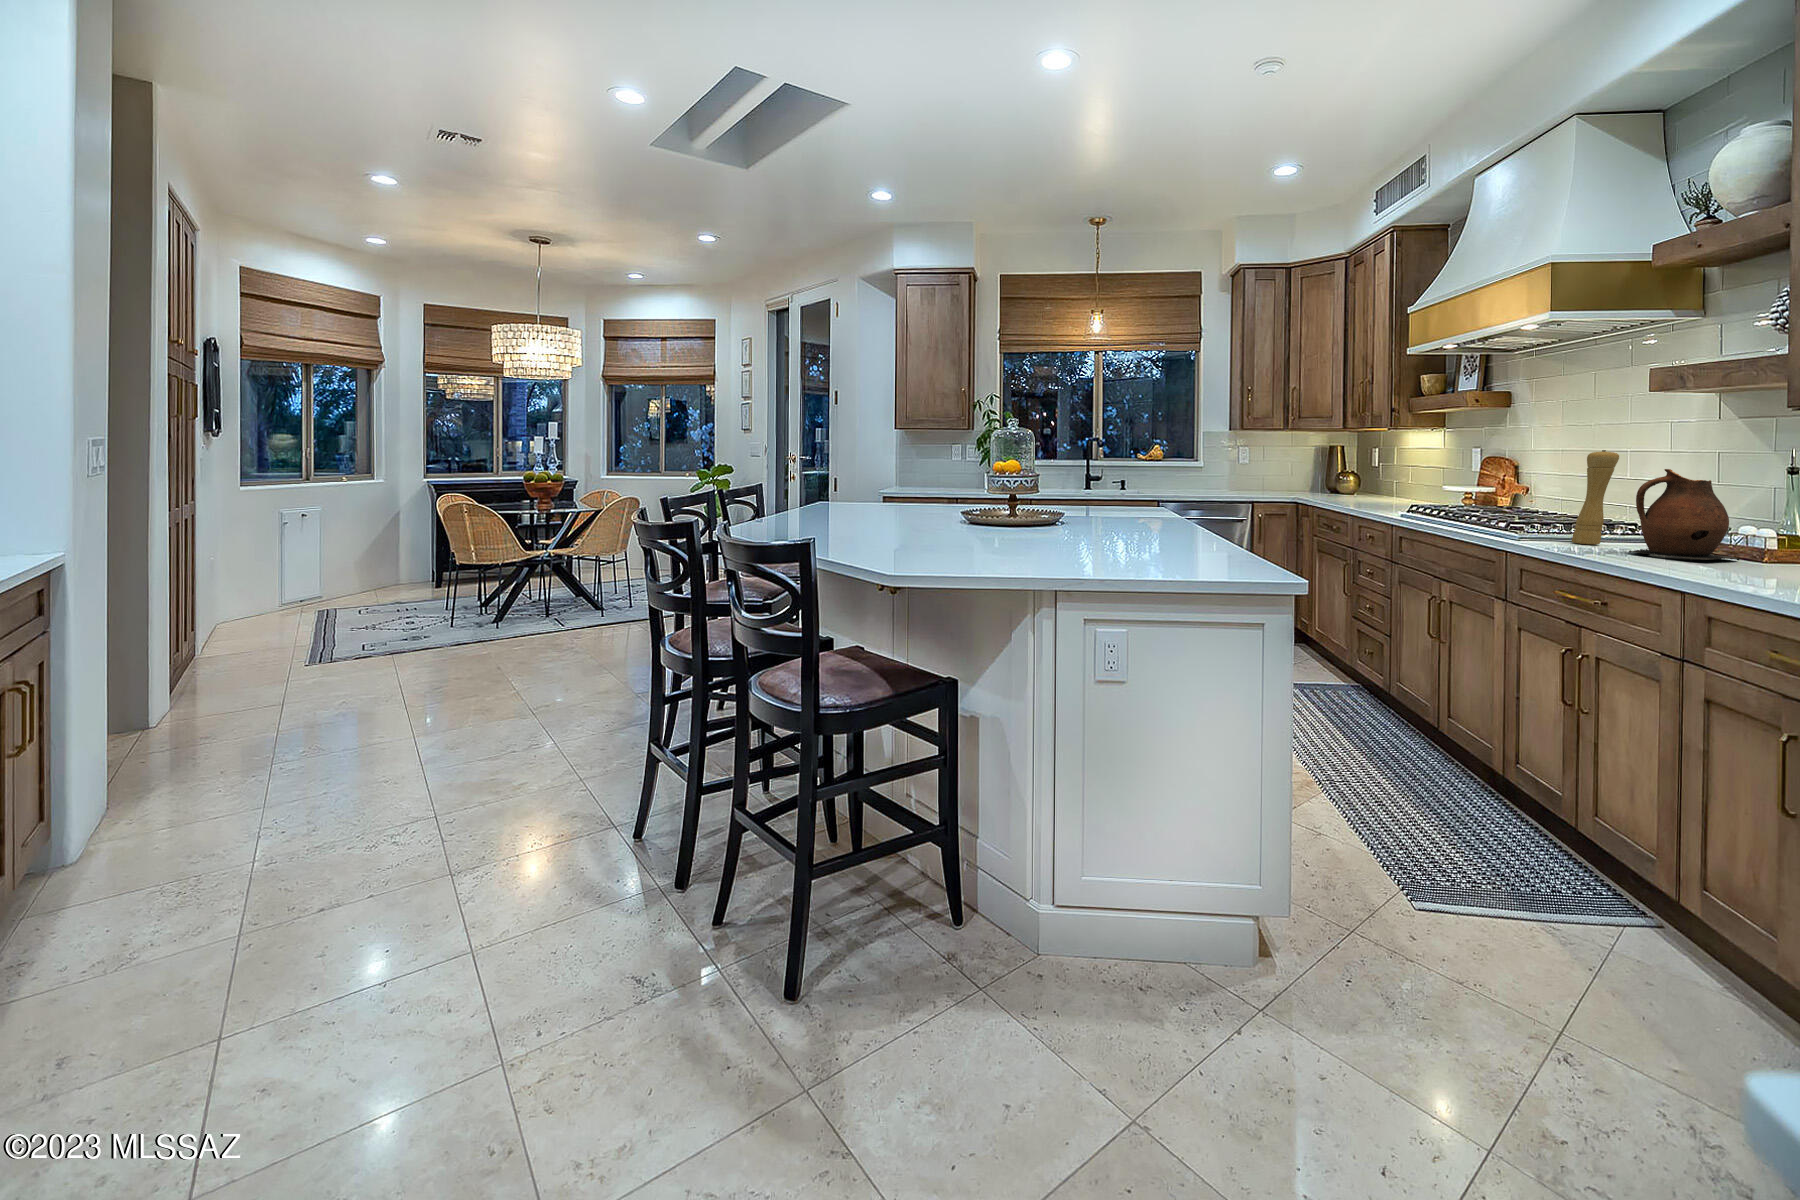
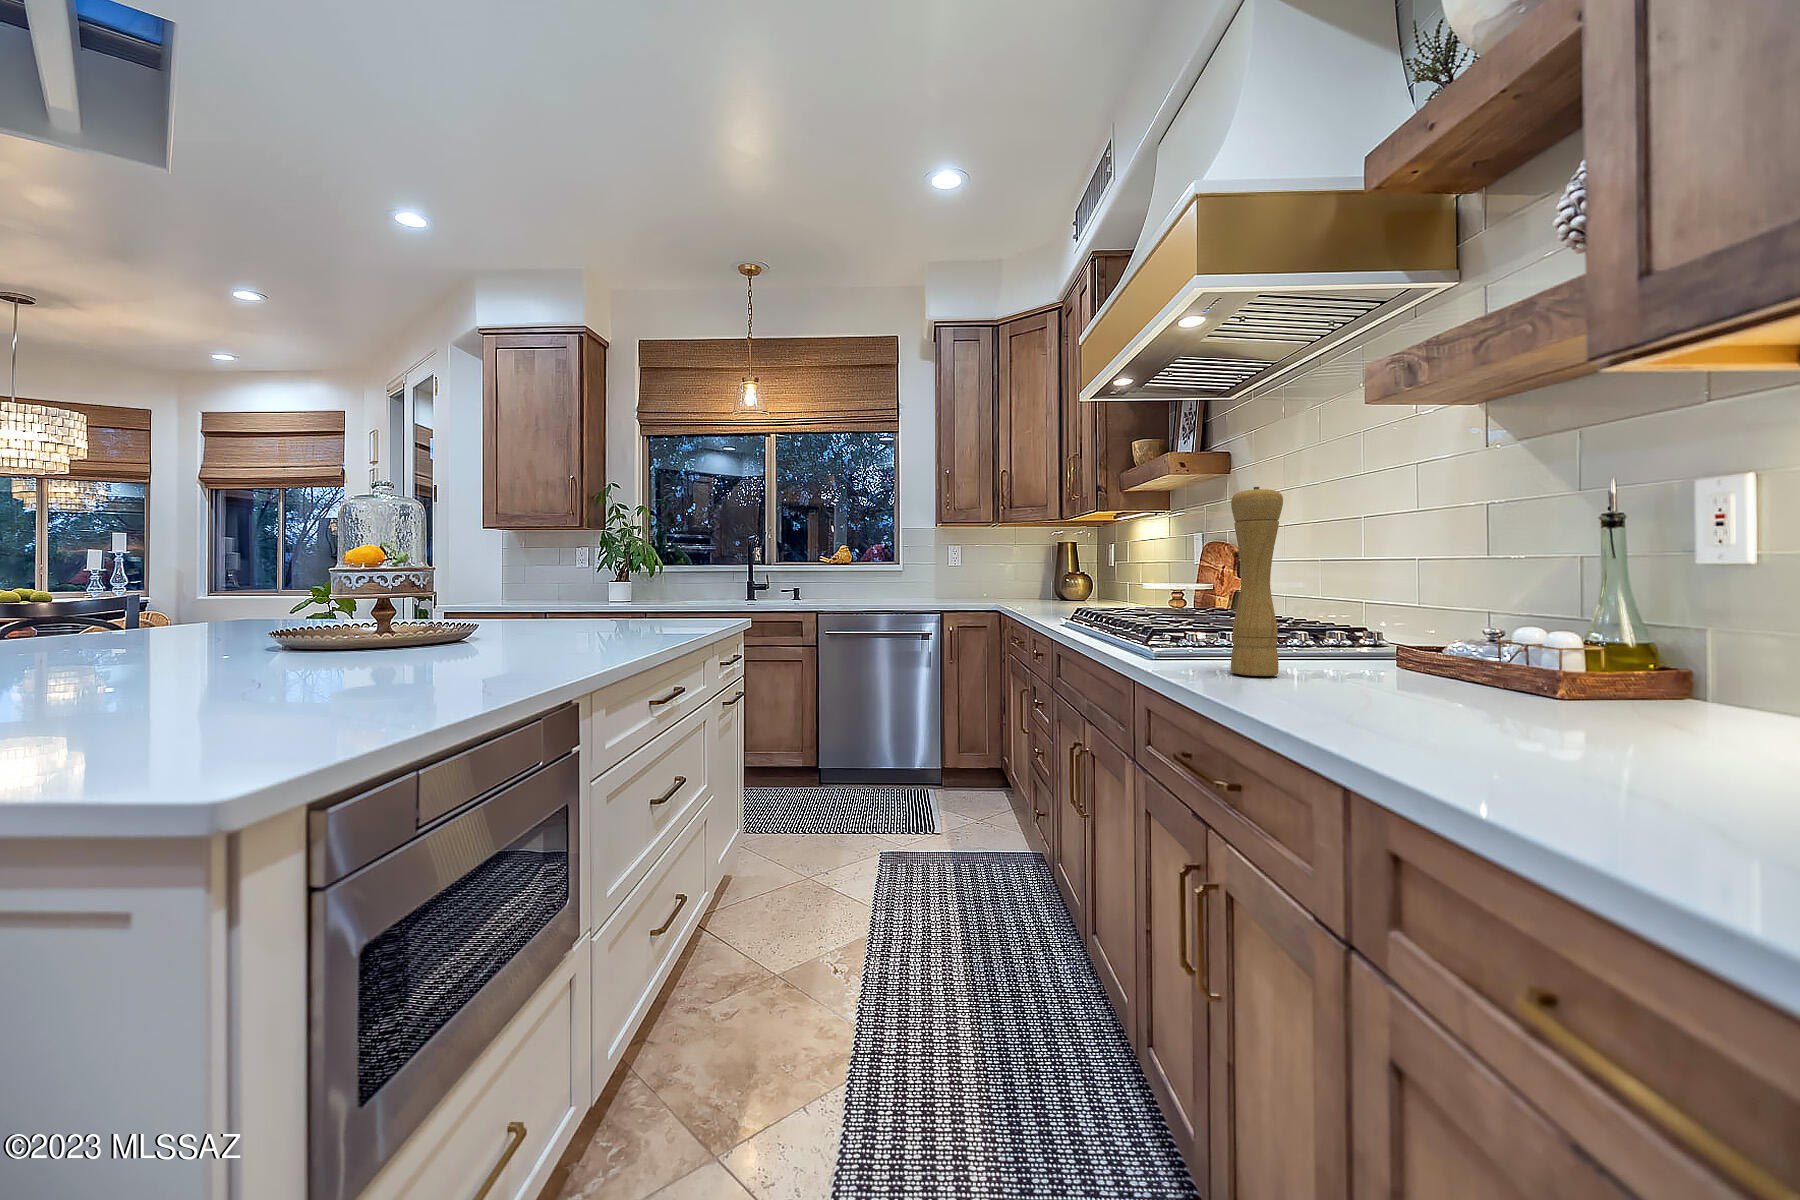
ceramic pitcher: present [1629,469,1739,560] -> none [1303,506,1529,719]

